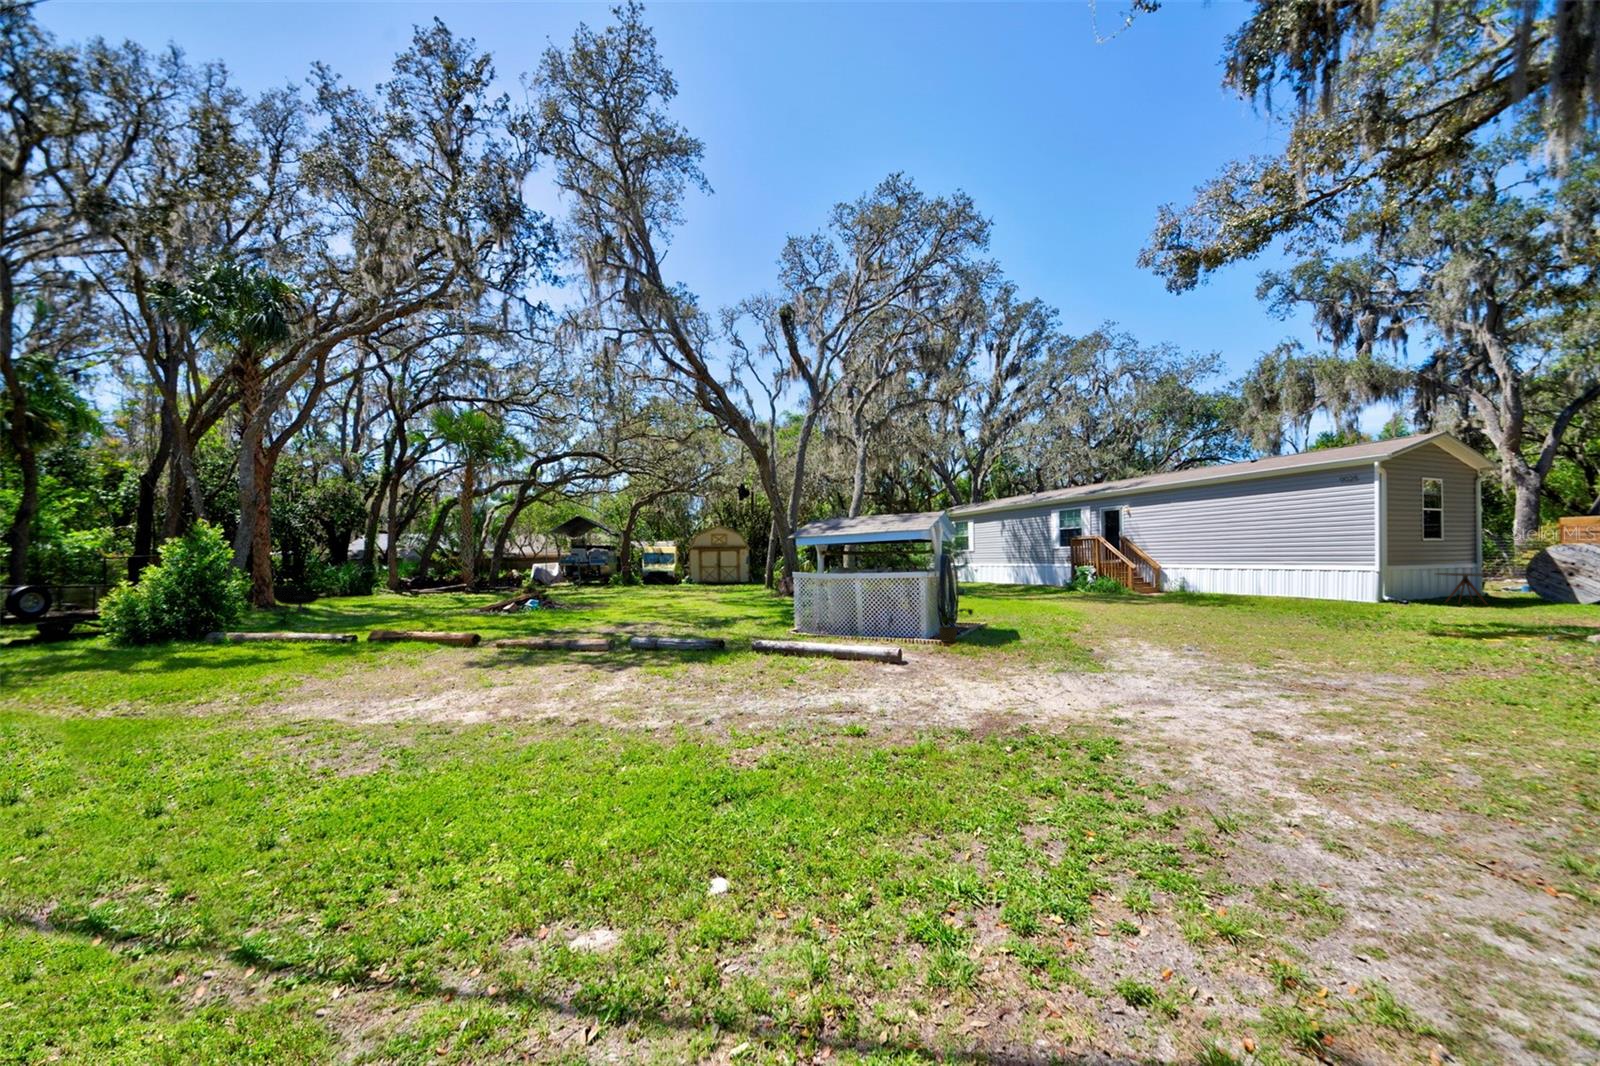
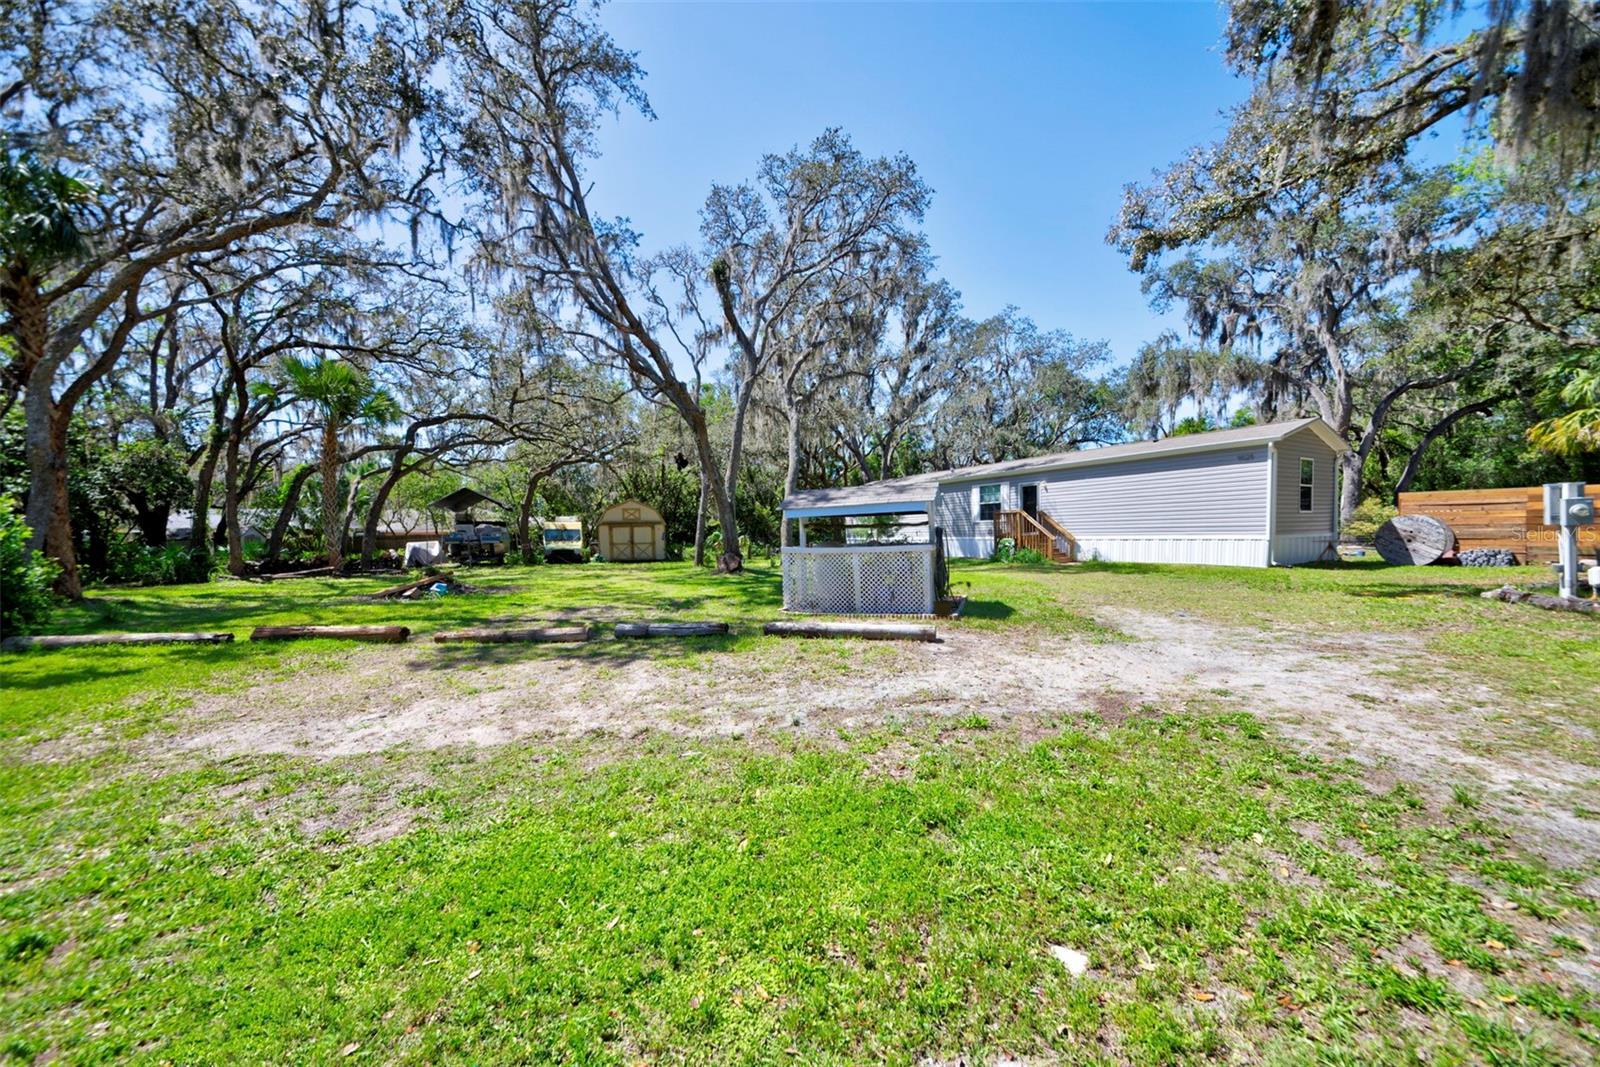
lounge chair: present [274,586,320,612] -> none [78,572,147,608]

